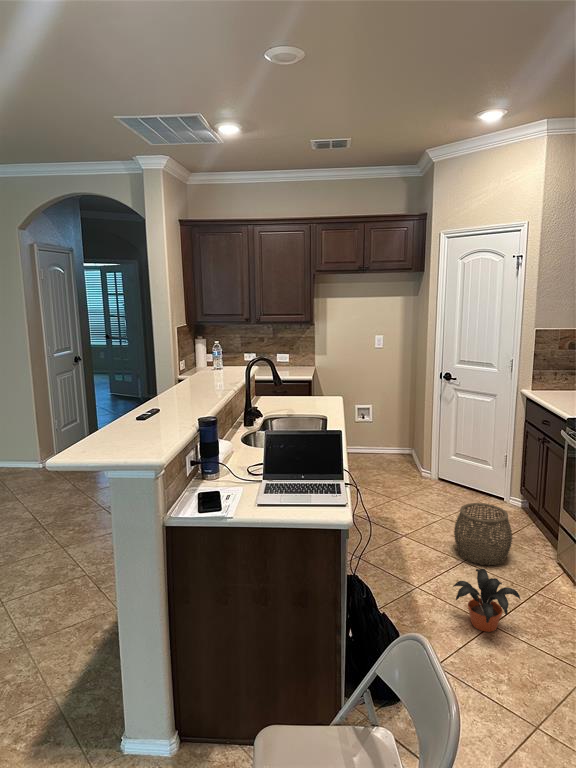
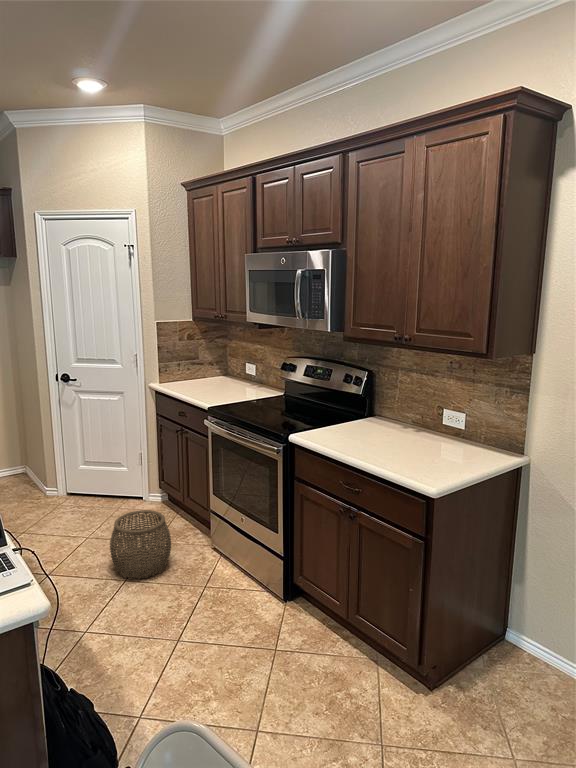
potted plant: present [453,569,520,632] -> none [133,584,204,653]

